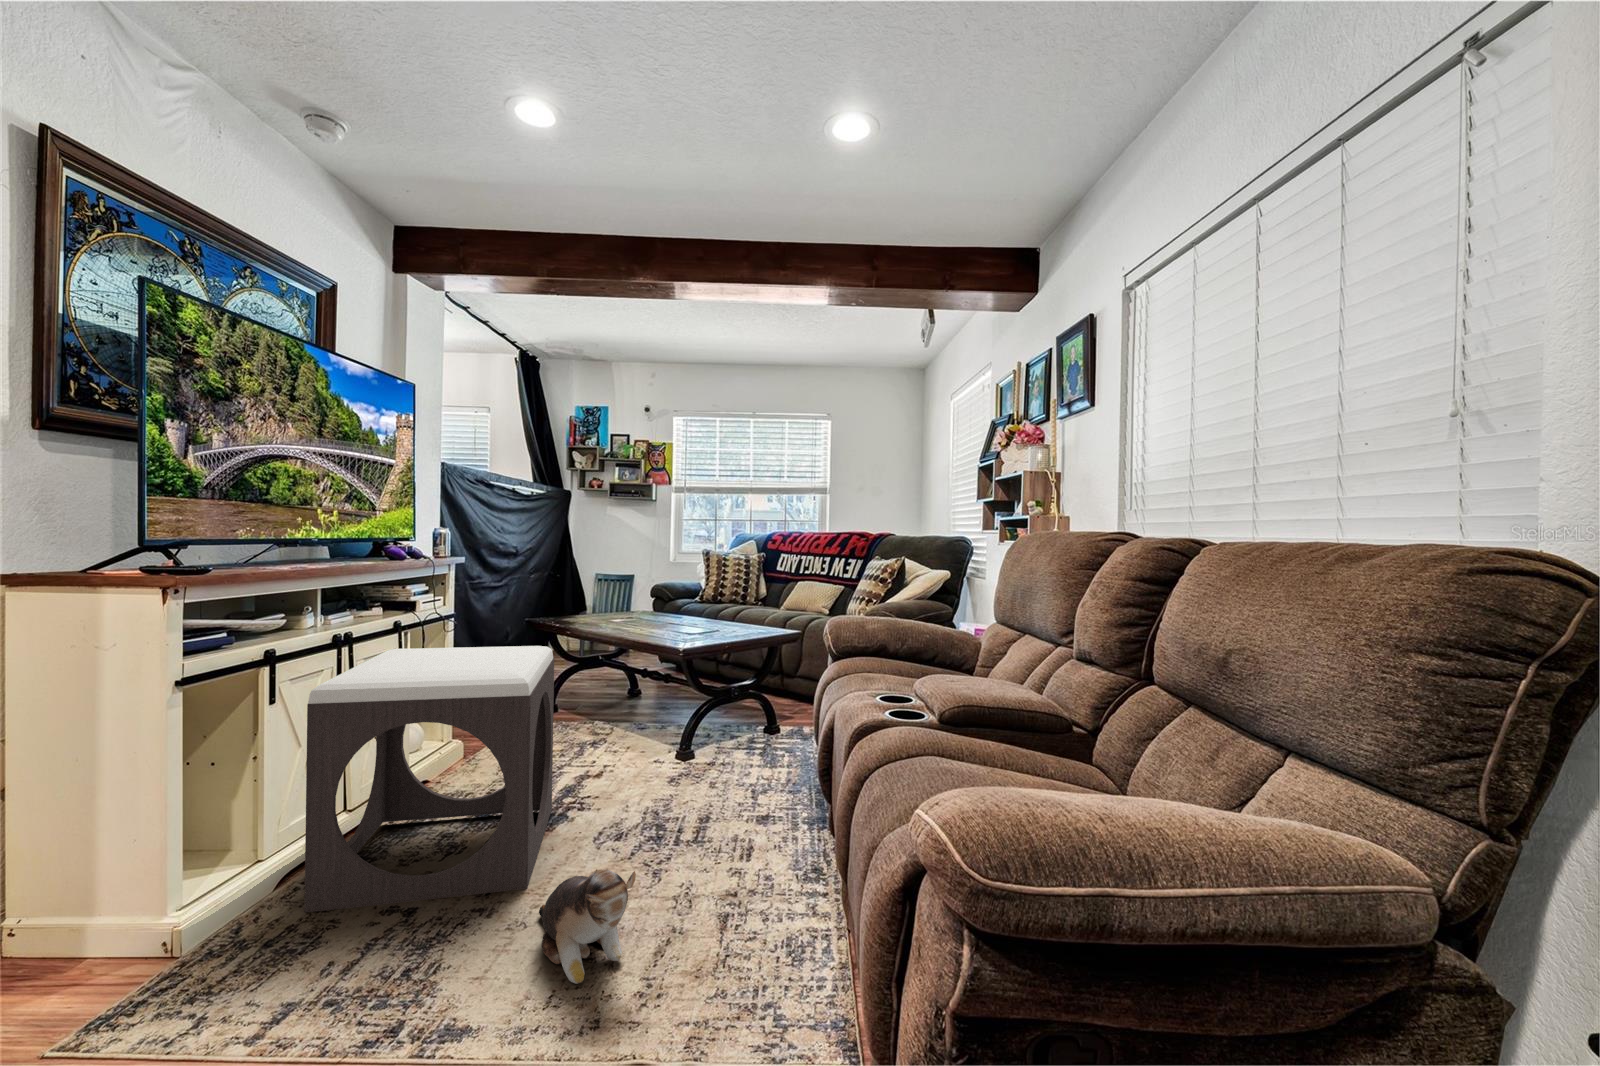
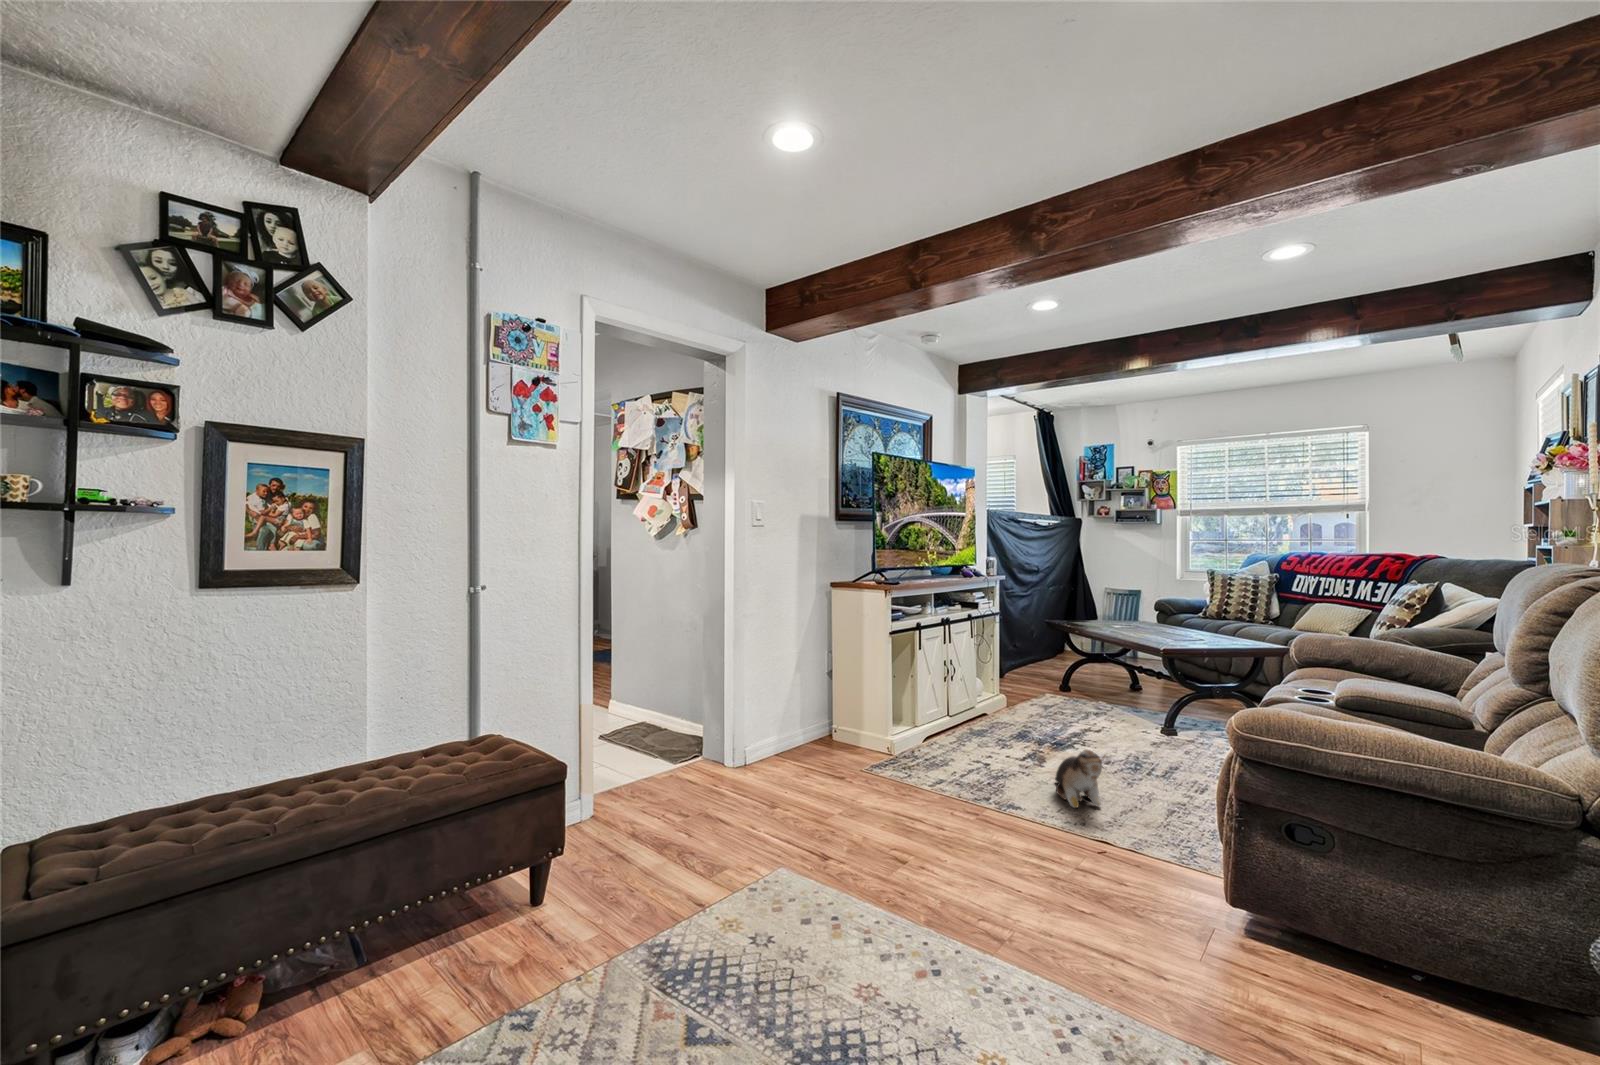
footstool: present [304,646,554,912] -> none [937,628,1064,772]

